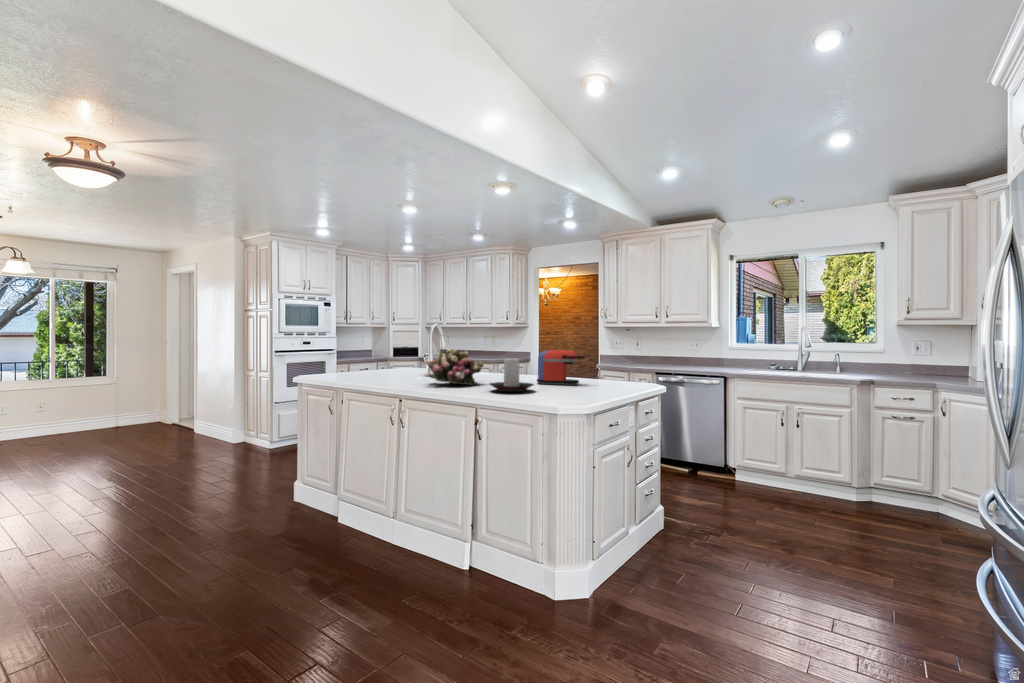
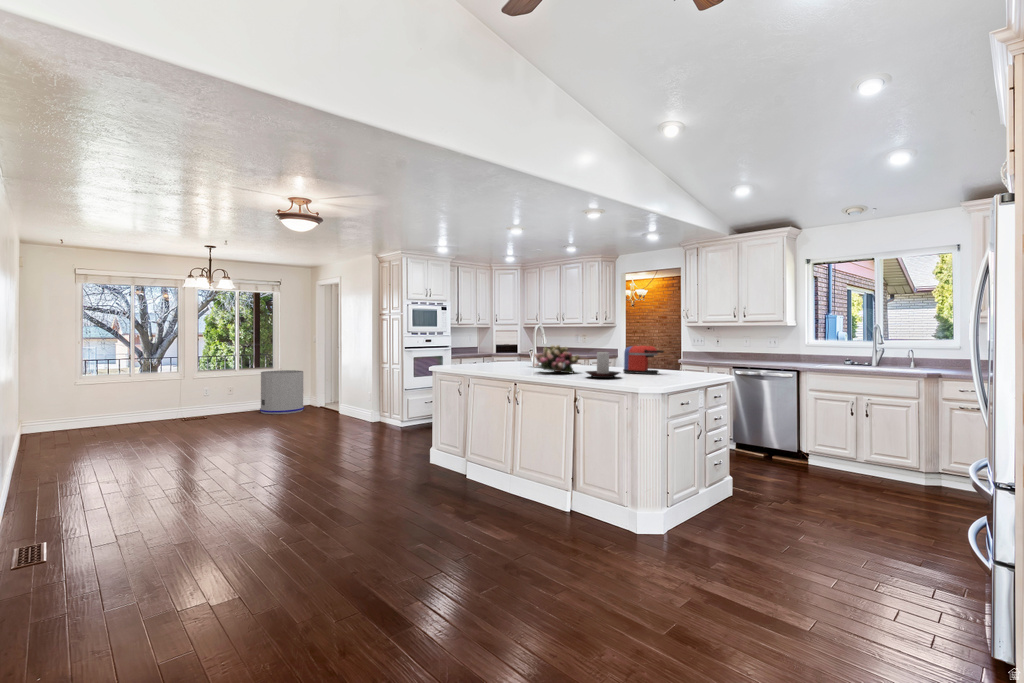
trash can: none [84,379,148,435] -> present [260,370,304,414]

